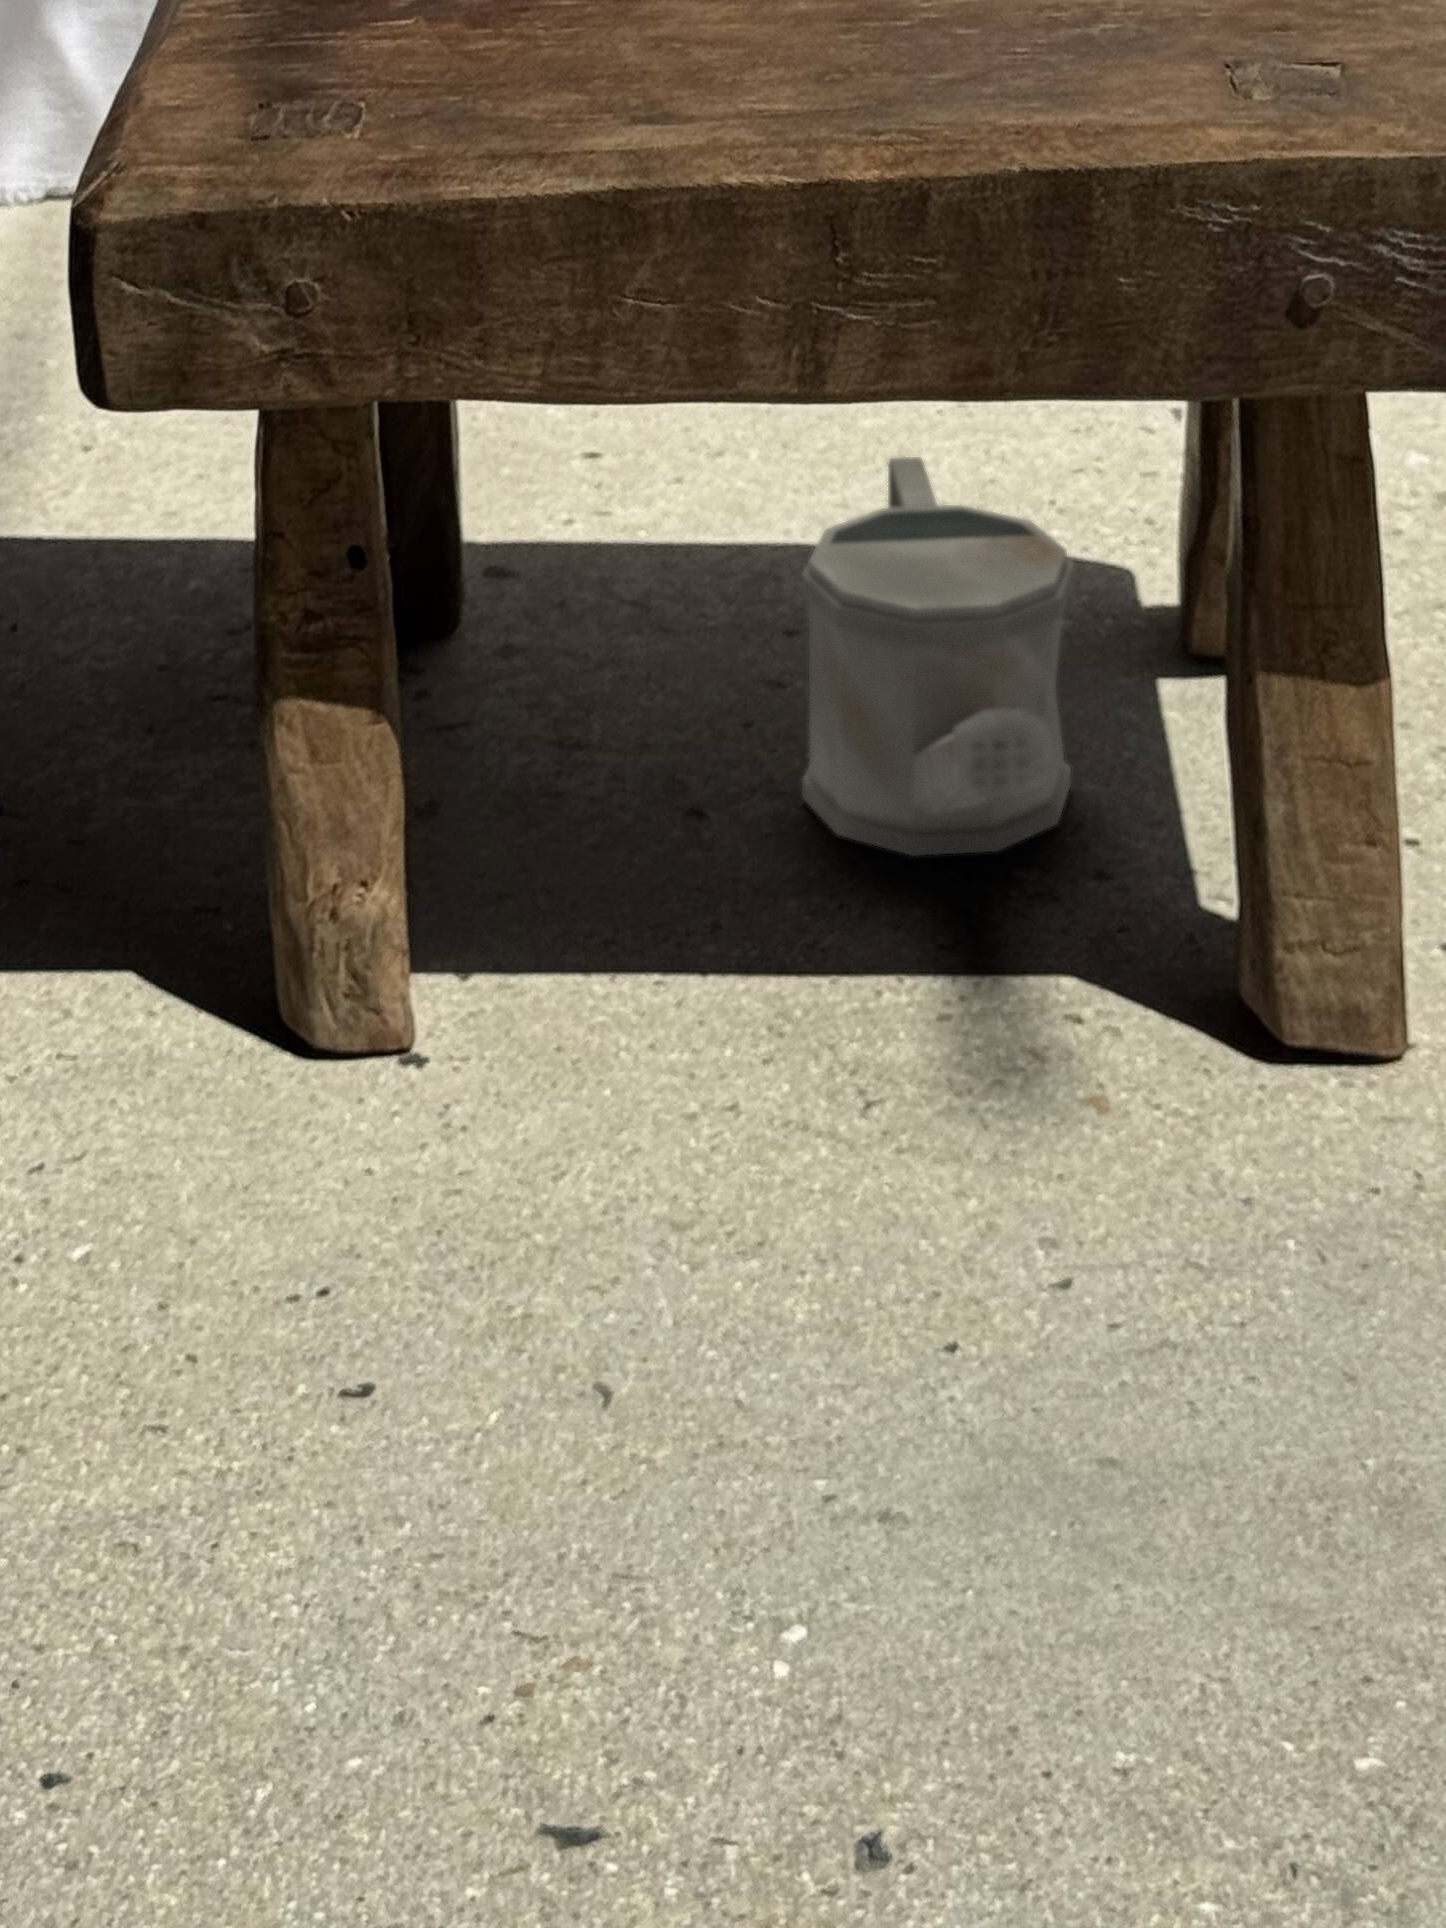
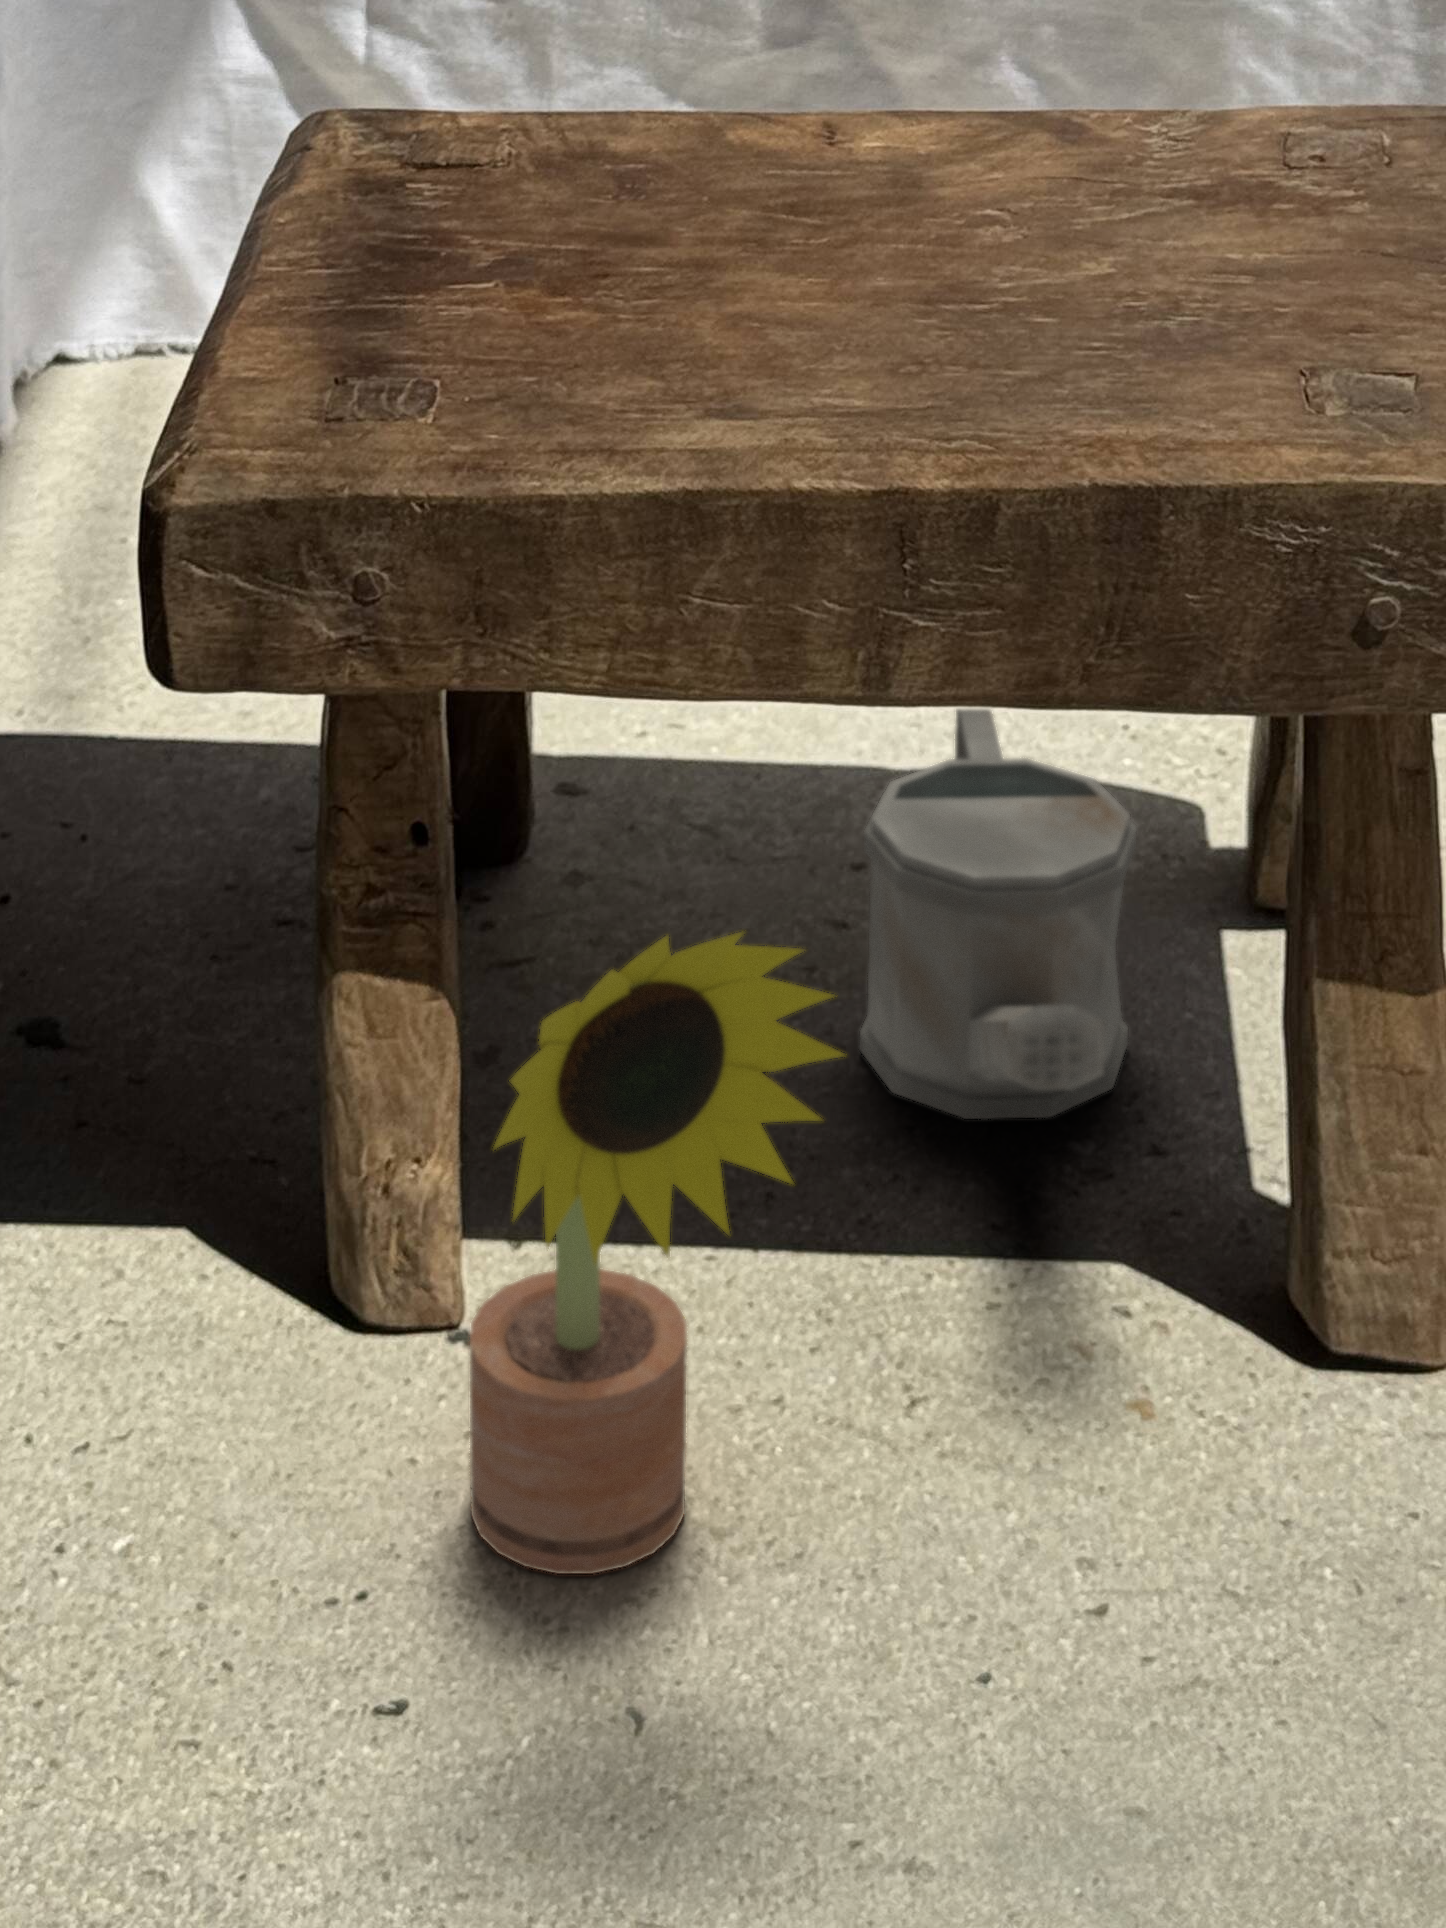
decorative plant: none [426,596,799,1268] -> present [470,932,844,1574]

